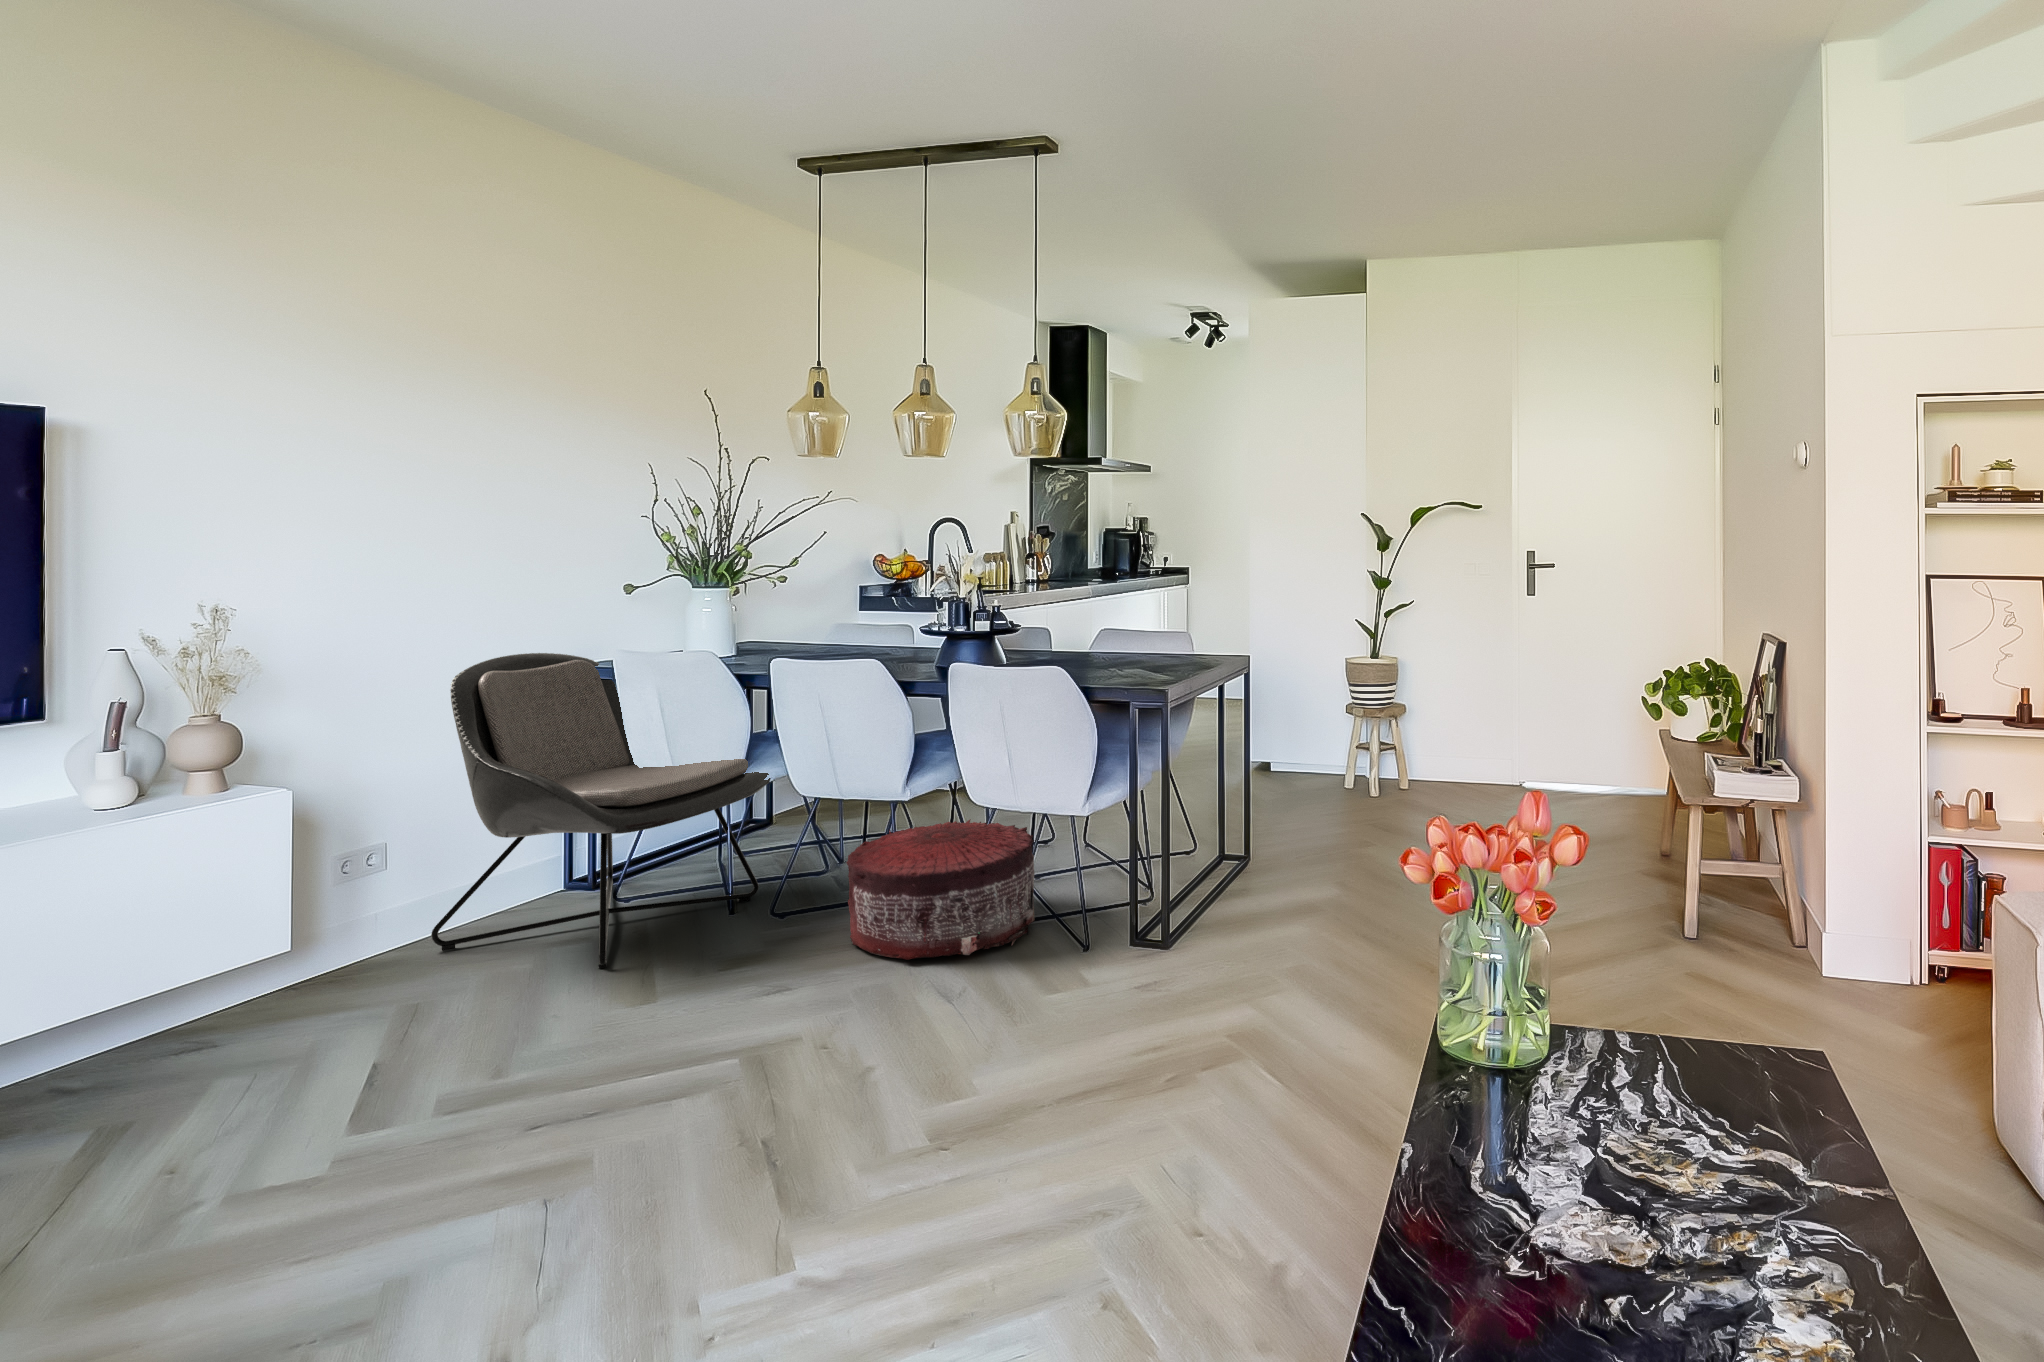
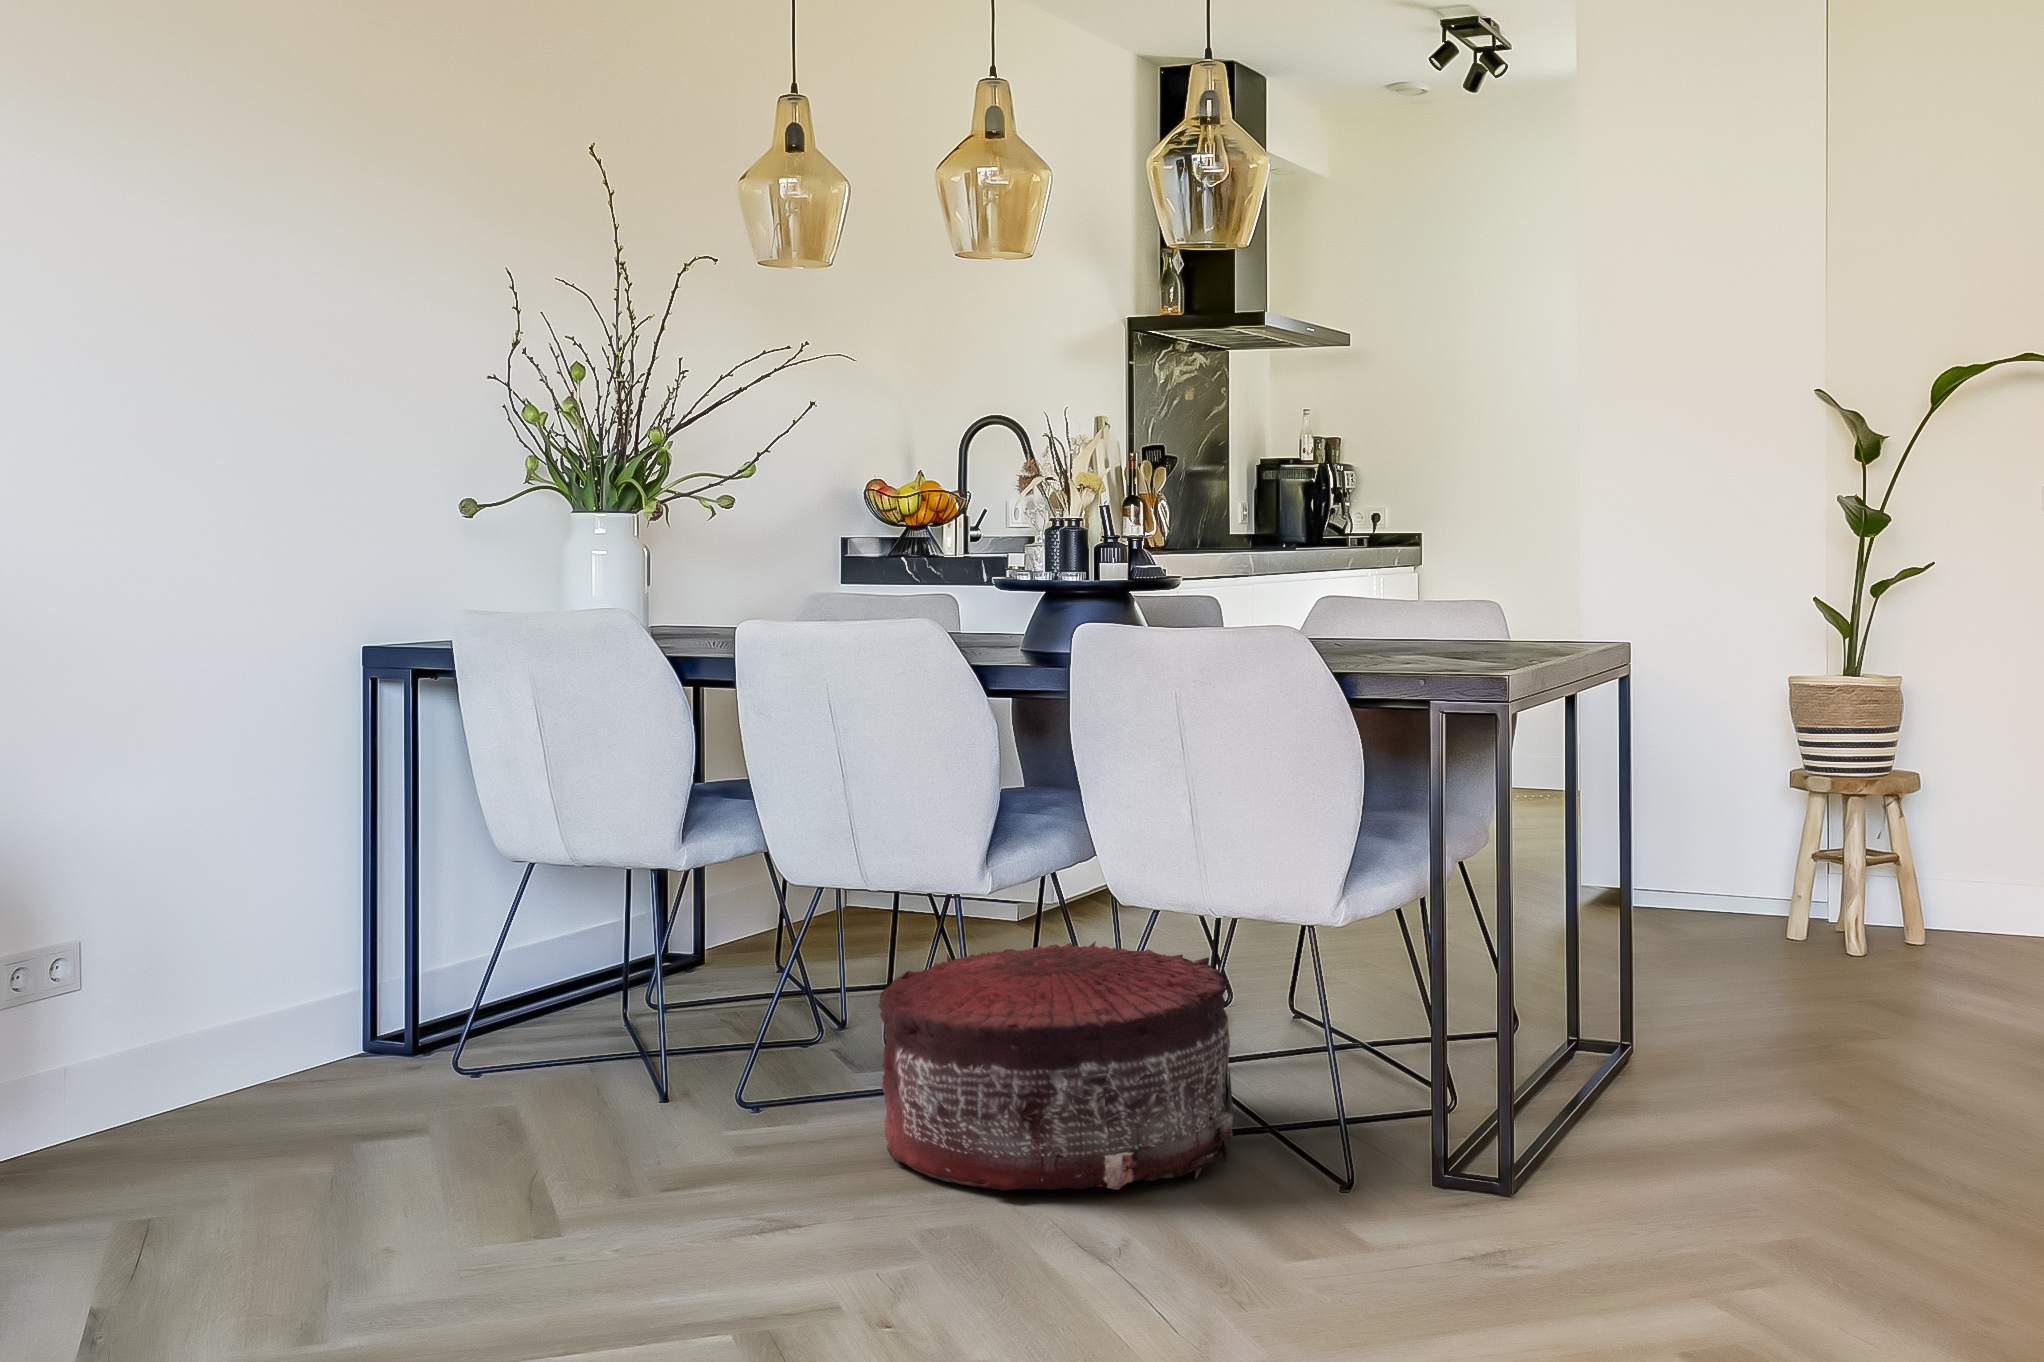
lounge chair: present [431,653,771,969] -> none [166,616,725,1176]

